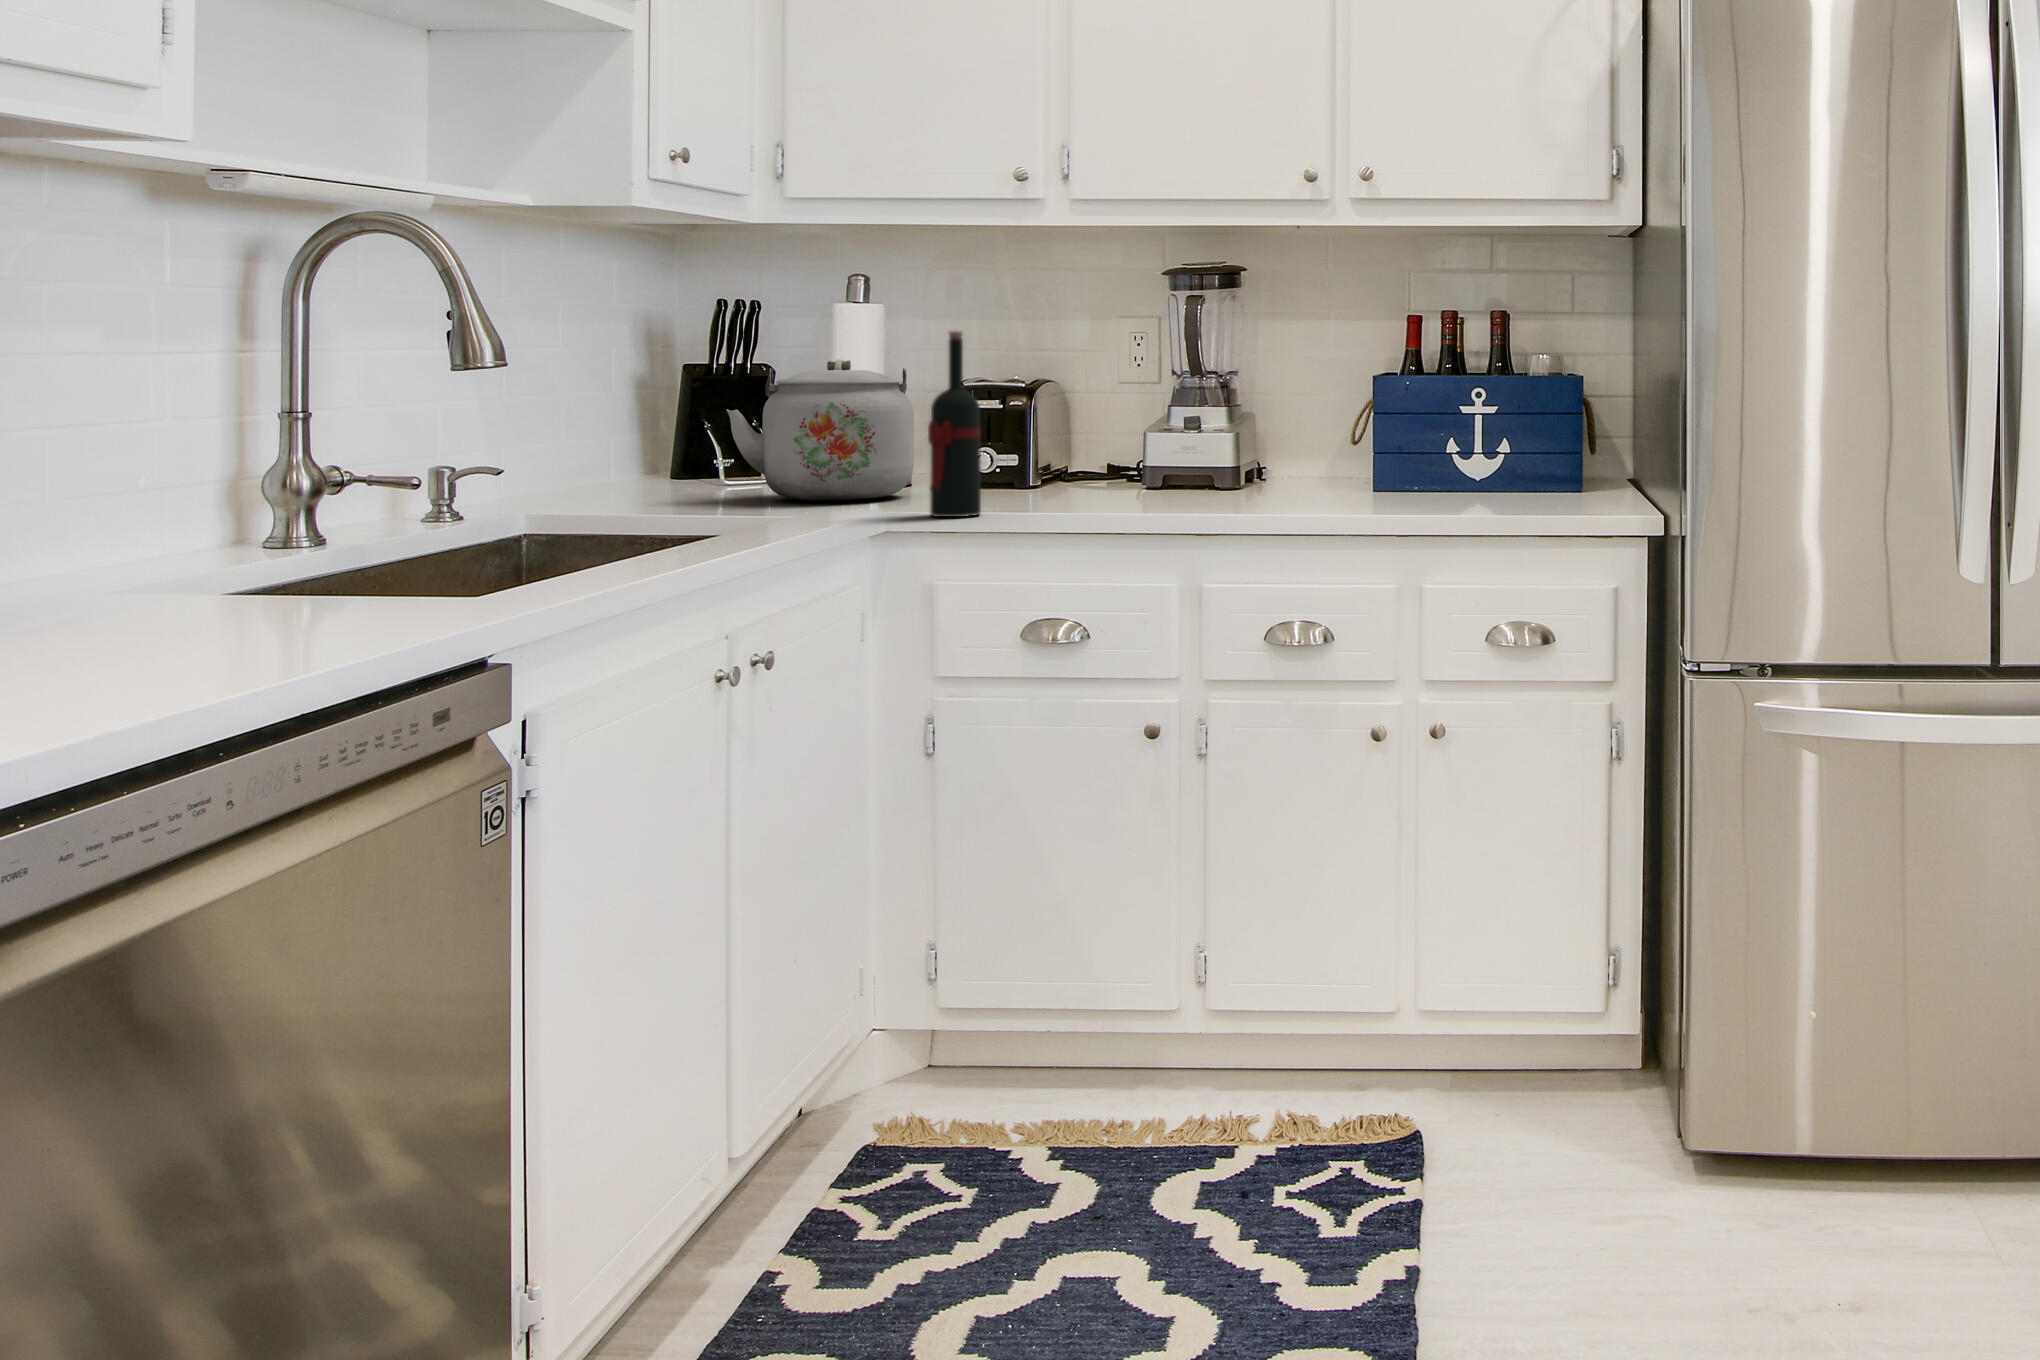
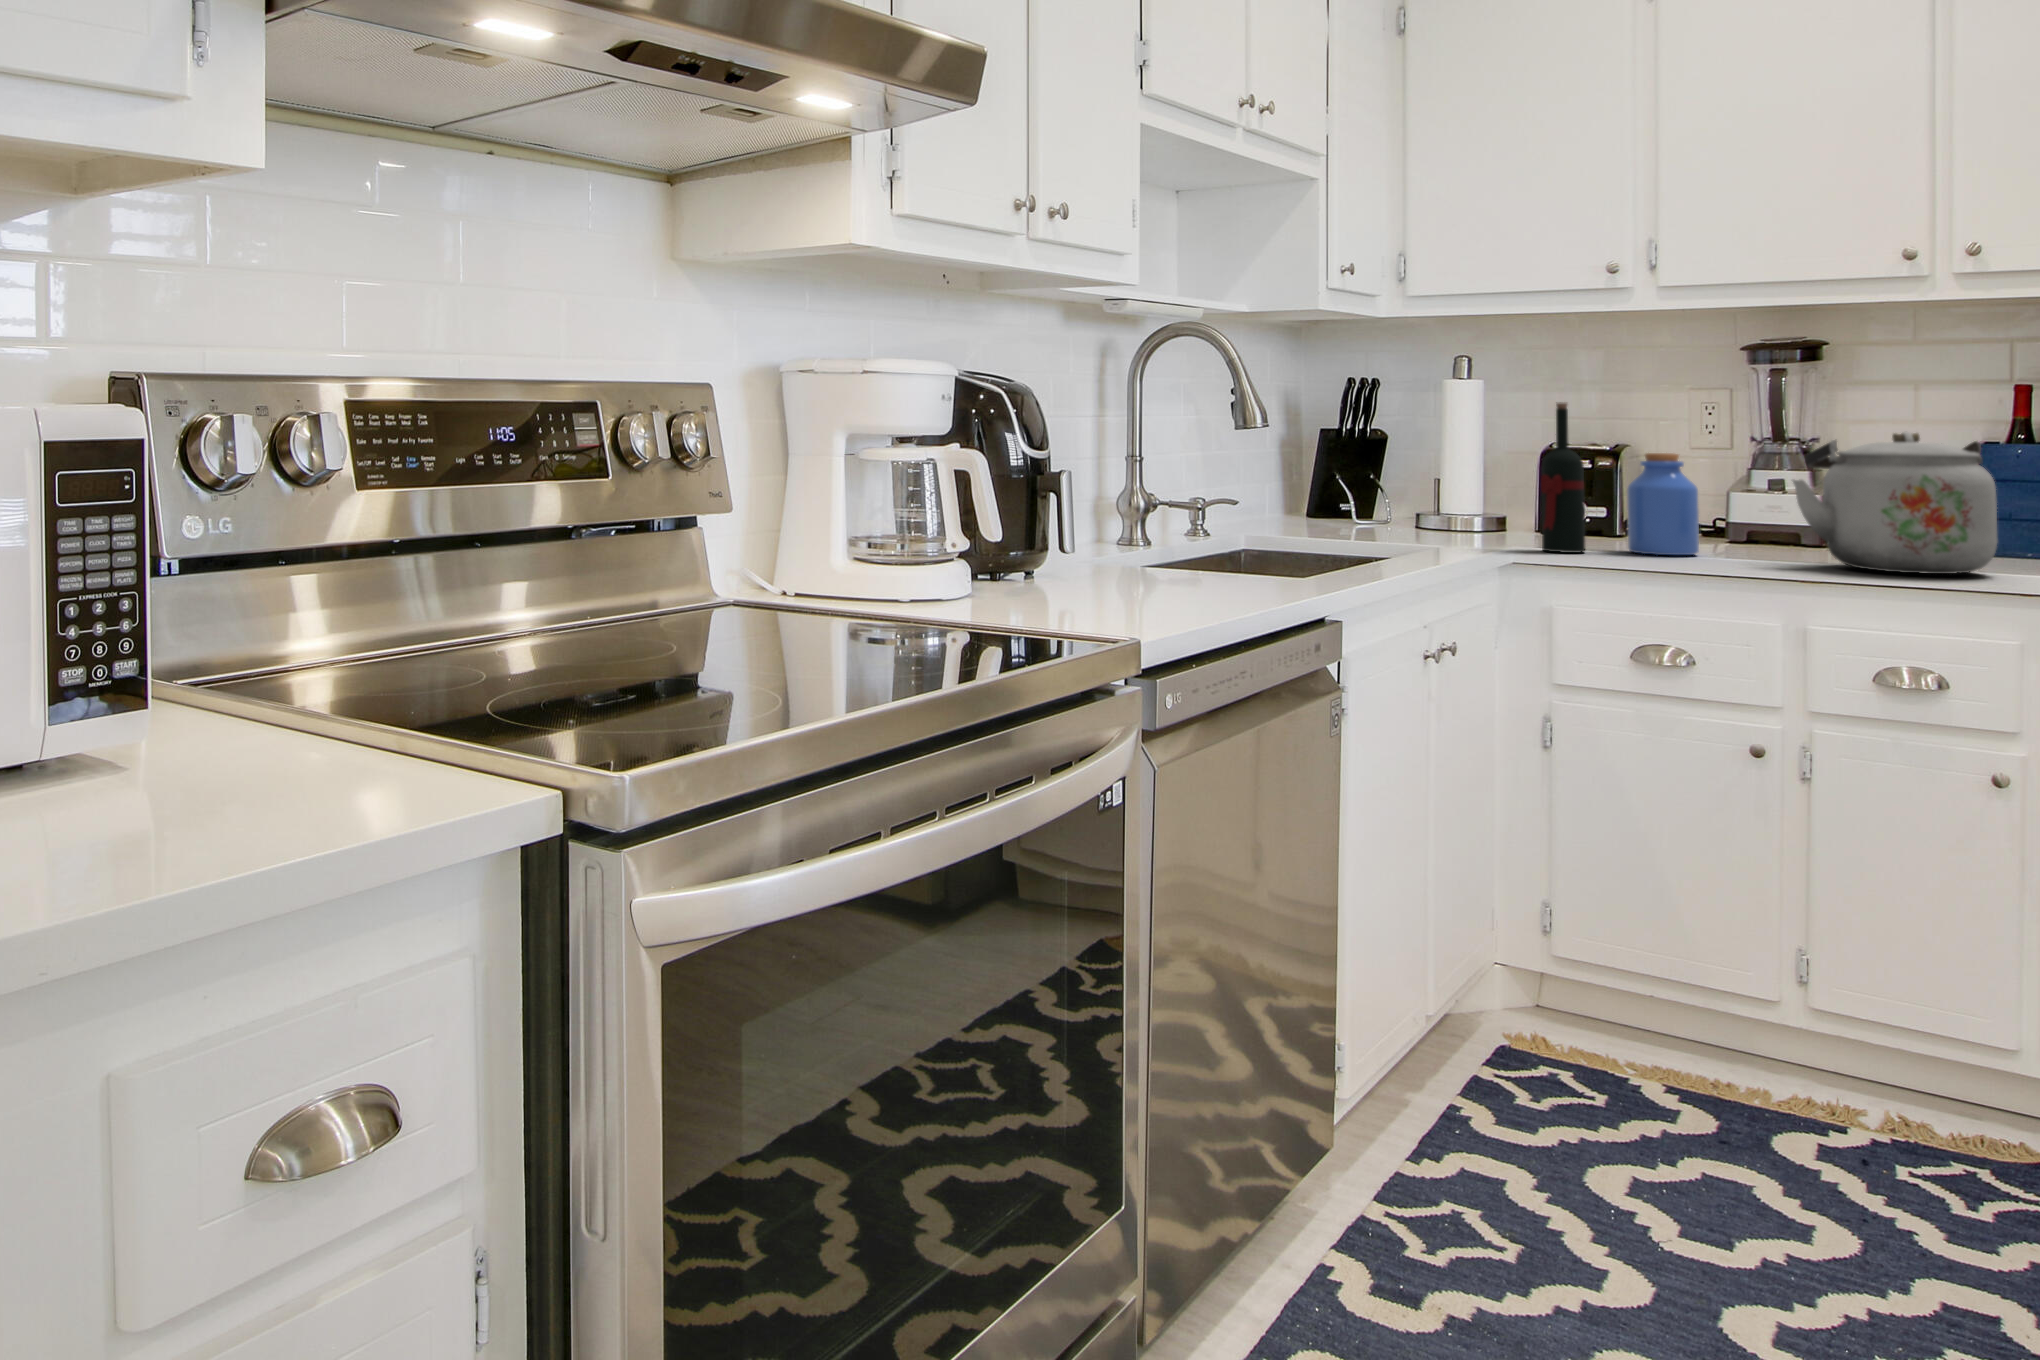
kettle: present [727,359,914,500] -> present [1792,431,1997,574]
jar: none [1032,392,1107,512] -> present [1627,453,1699,555]

